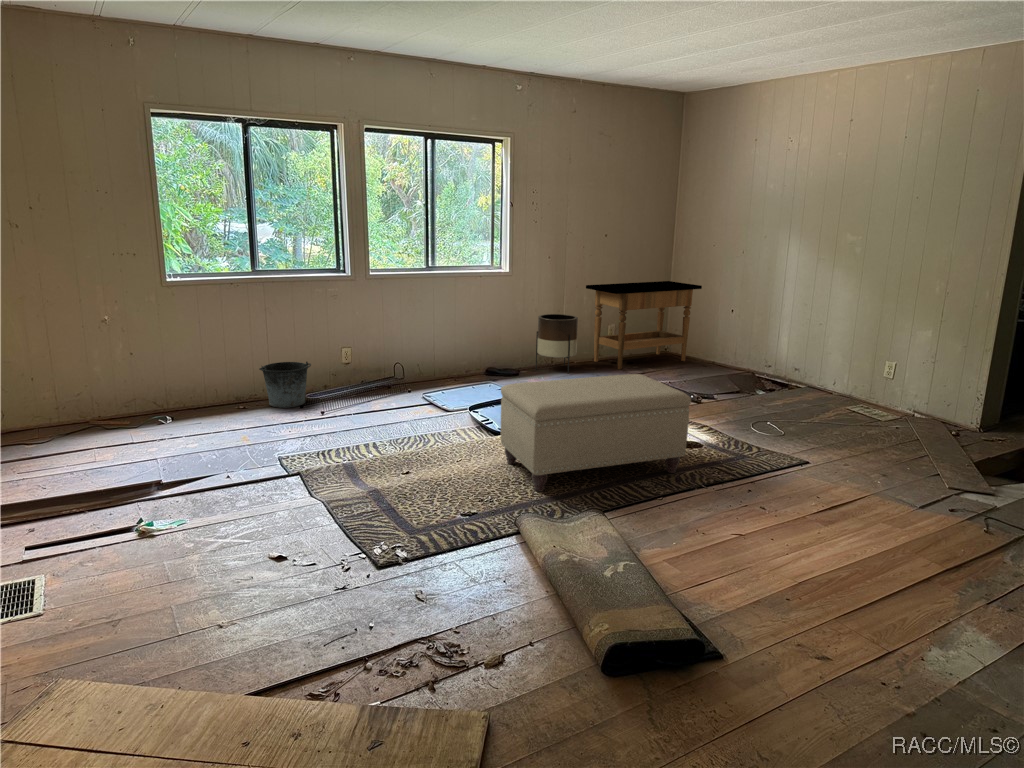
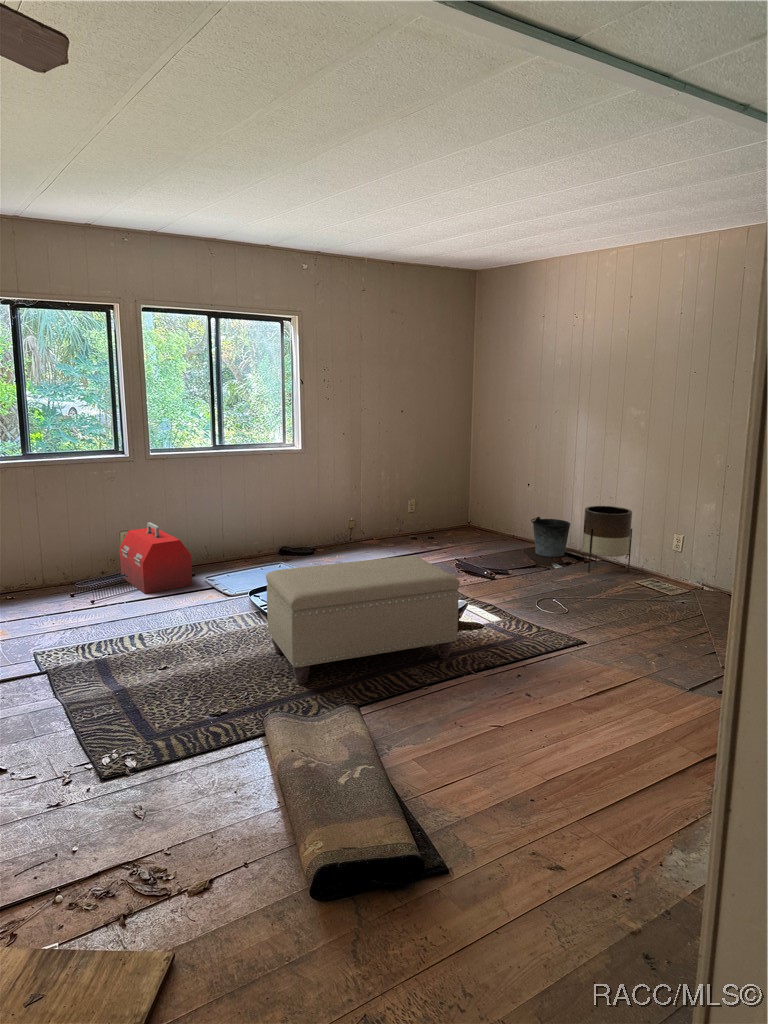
side table: present [586,281,702,369] -> none [383,455,500,546]
planter: present [536,314,578,374] -> present [582,506,632,573]
toolbox: none [339,339,411,407] -> present [119,522,192,594]
bucket: present [259,362,311,408] -> present [531,517,570,557]

